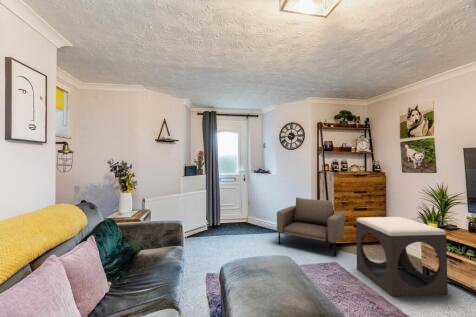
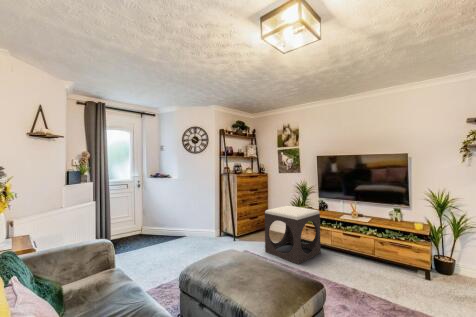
armchair: present [277,198,344,256] -> none [190,199,246,247]

